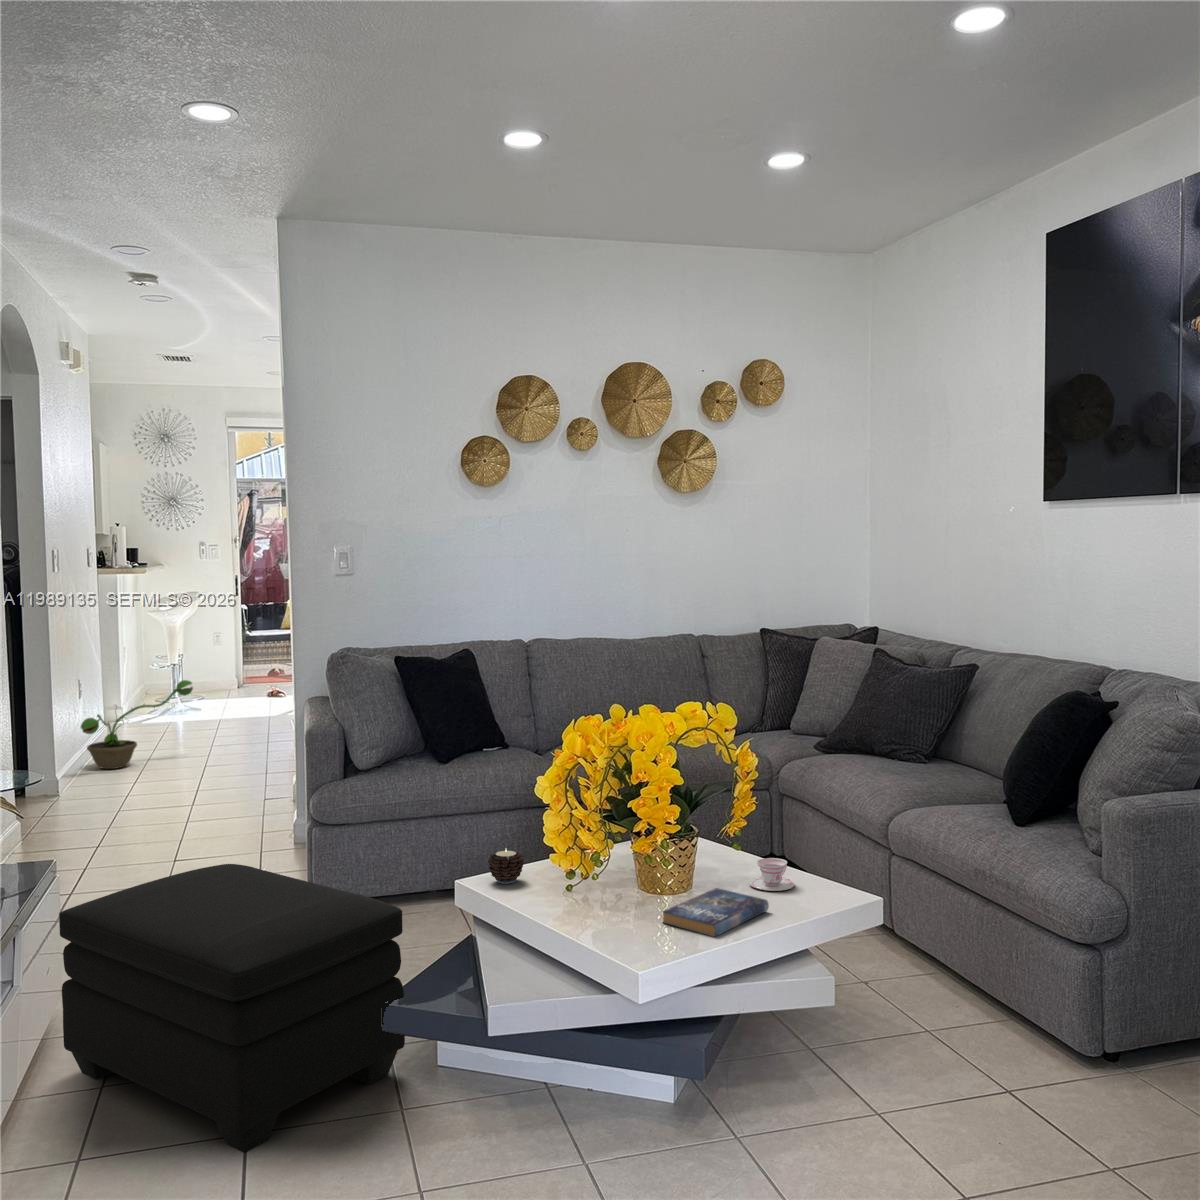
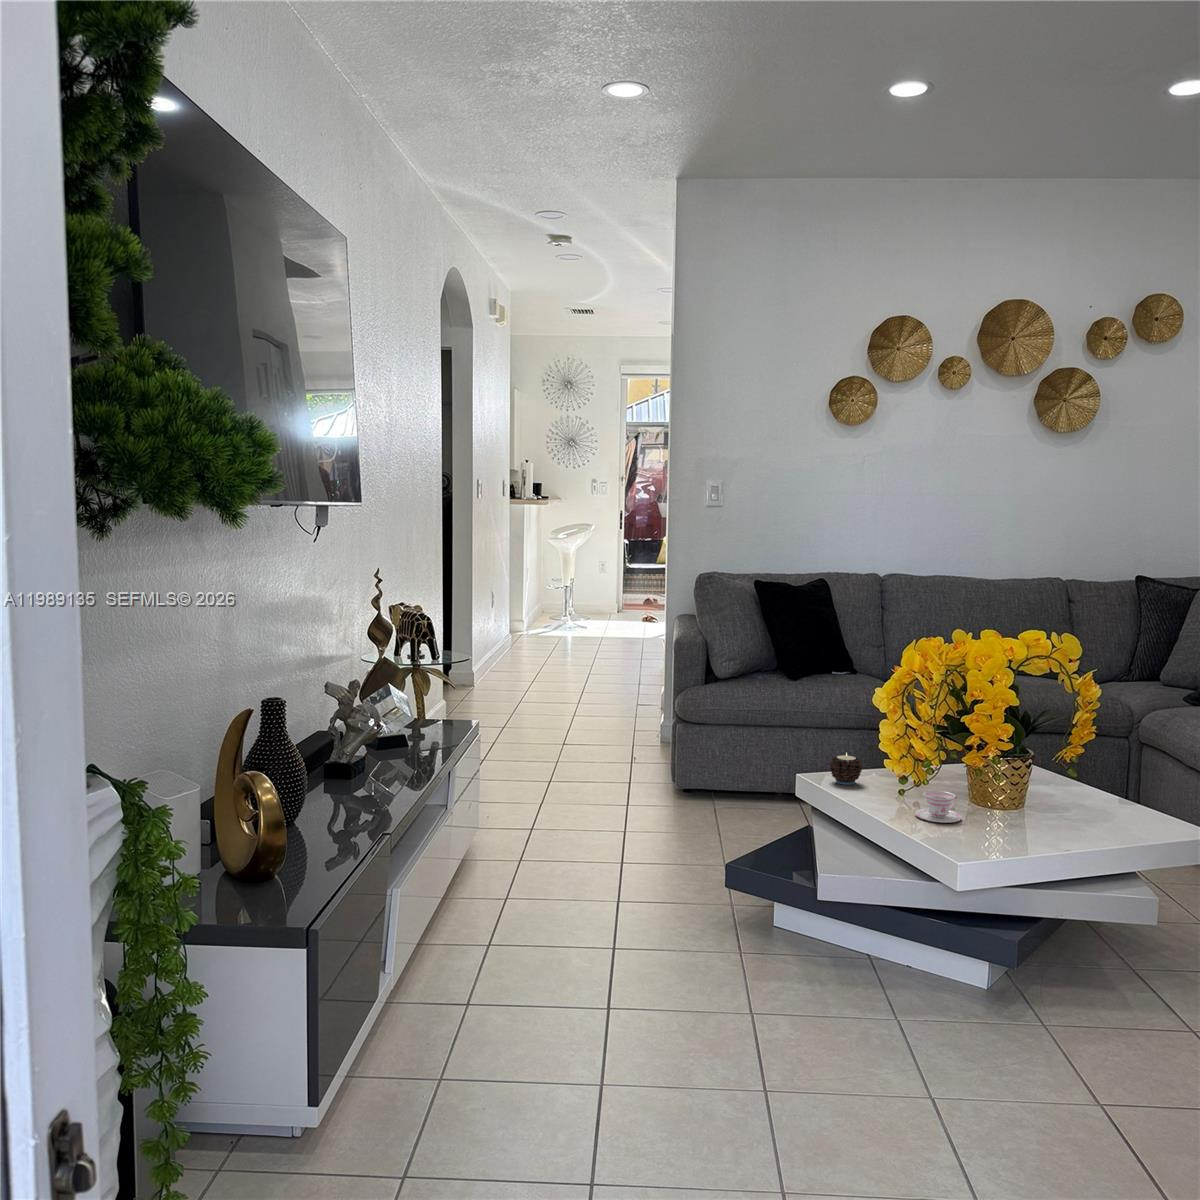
decorative plant: present [81,680,193,769] -> none [489,599,582,672]
teacup: present [749,858,794,891] -> present [915,791,961,823]
ottoman: present [59,864,405,1153] -> none [479,742,750,965]
book: present [663,888,769,937] -> none [987,808,1098,847]

